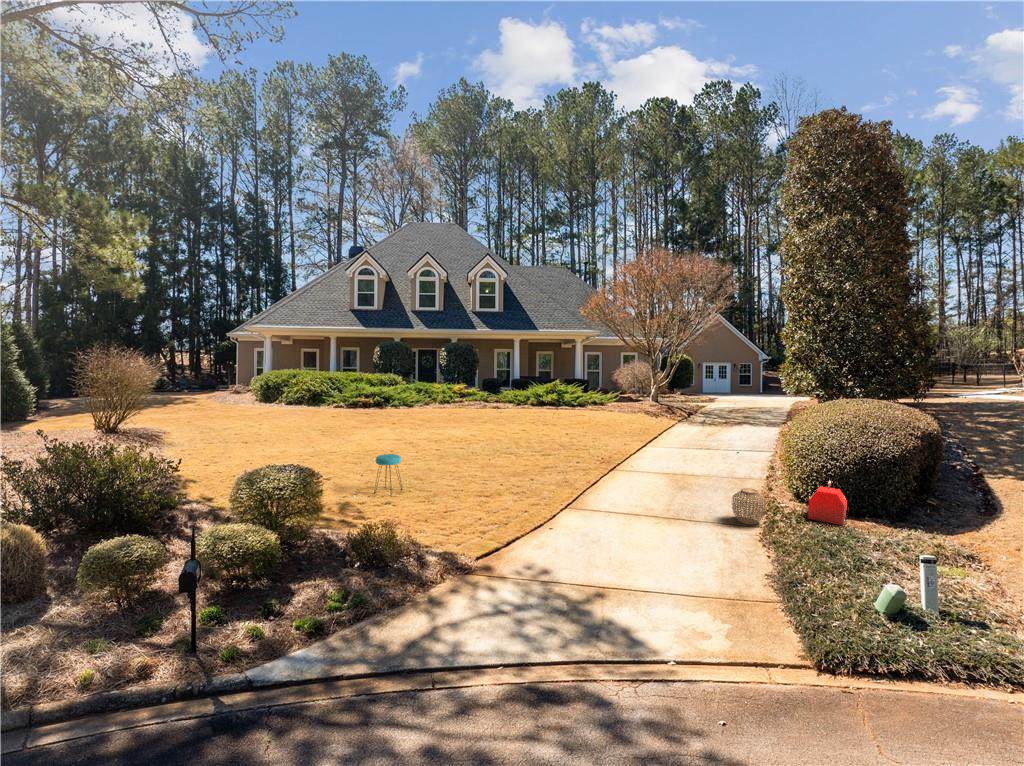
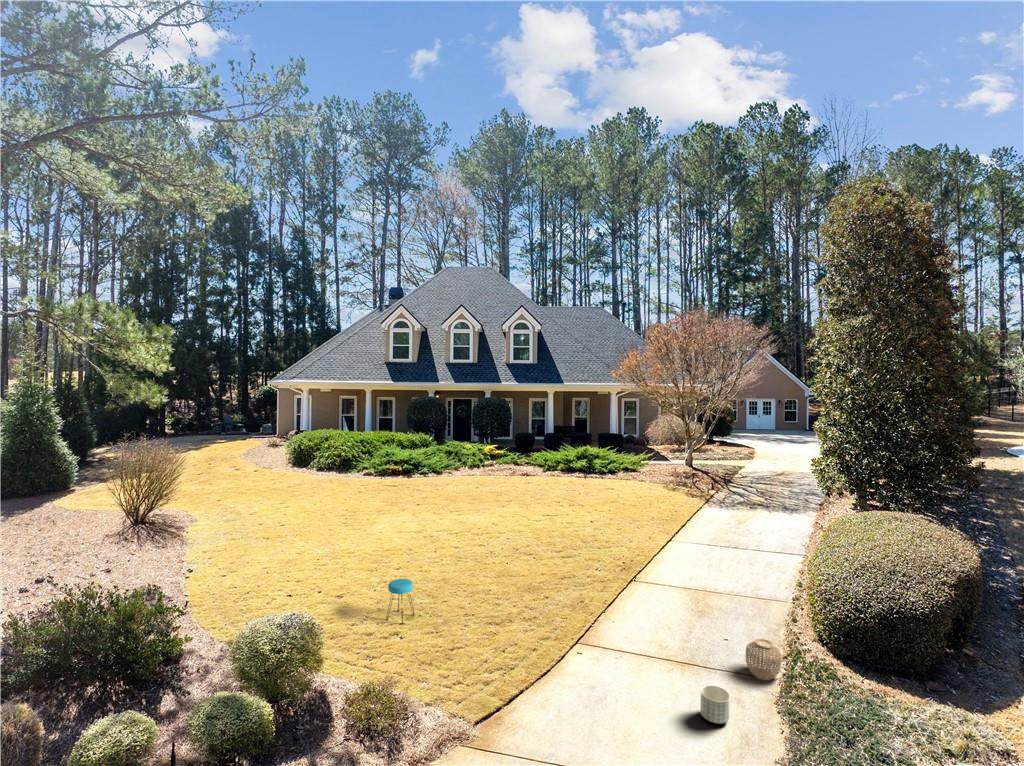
toolbox: present [808,481,847,525] -> none [828,628,876,686]
planter: none [696,520,725,551] -> present [700,685,730,724]

